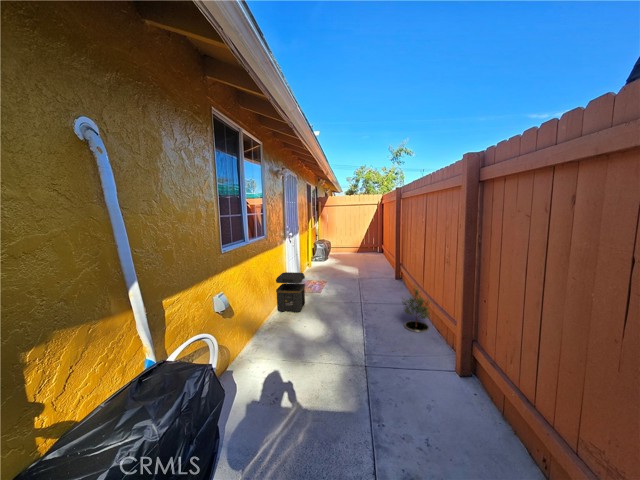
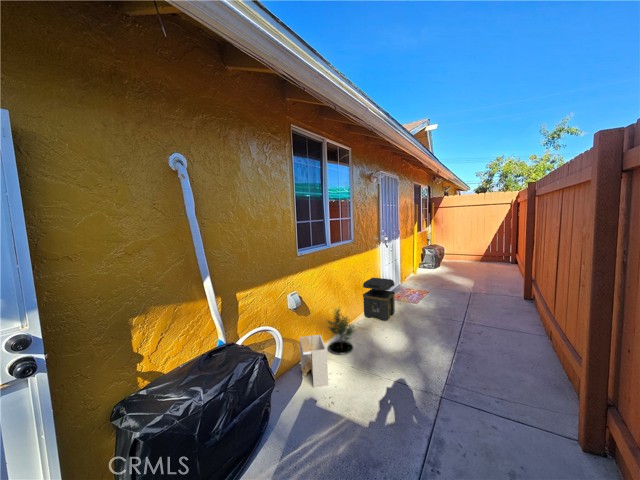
potted tree: present [402,289,430,332] -> present [327,309,354,355]
storage bin: none [228,335,266,391] -> present [300,334,328,388]

